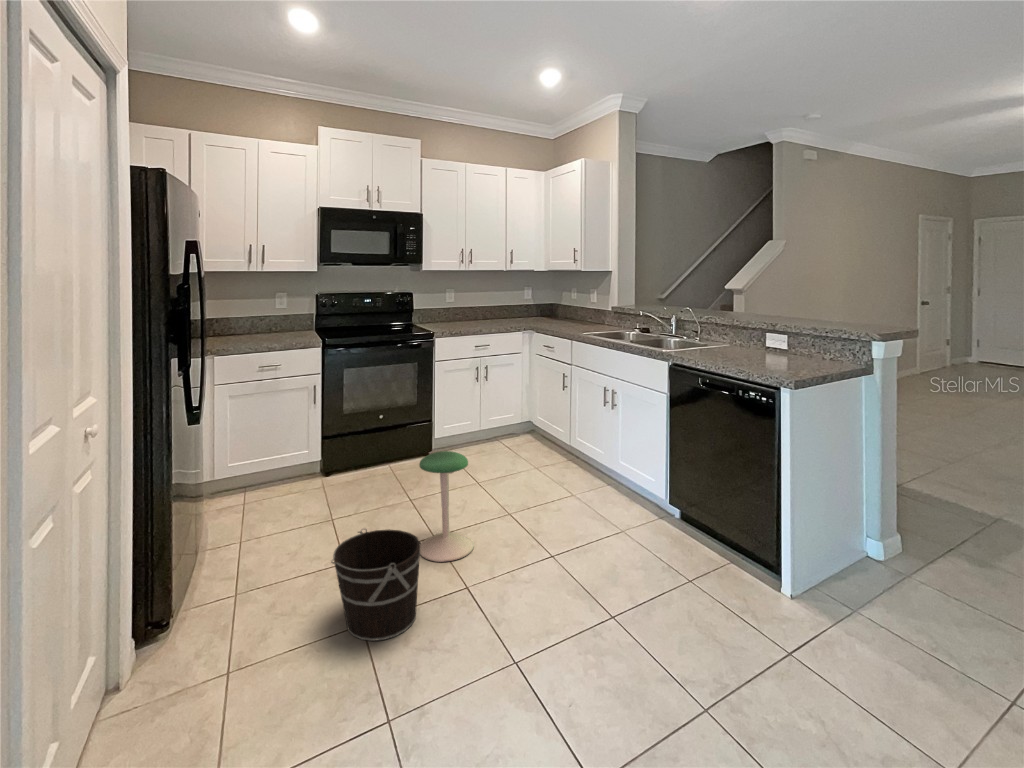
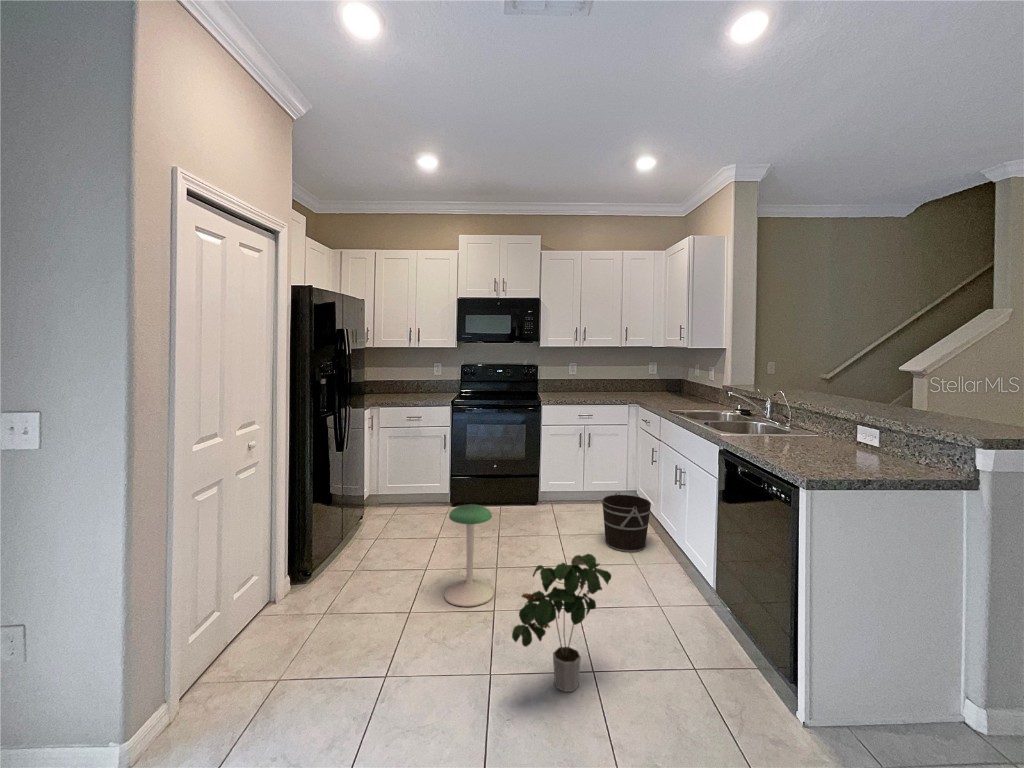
potted plant: none [571,474,632,603] -> present [512,554,611,692]
bucket: present [331,529,420,641] -> present [602,492,651,552]

